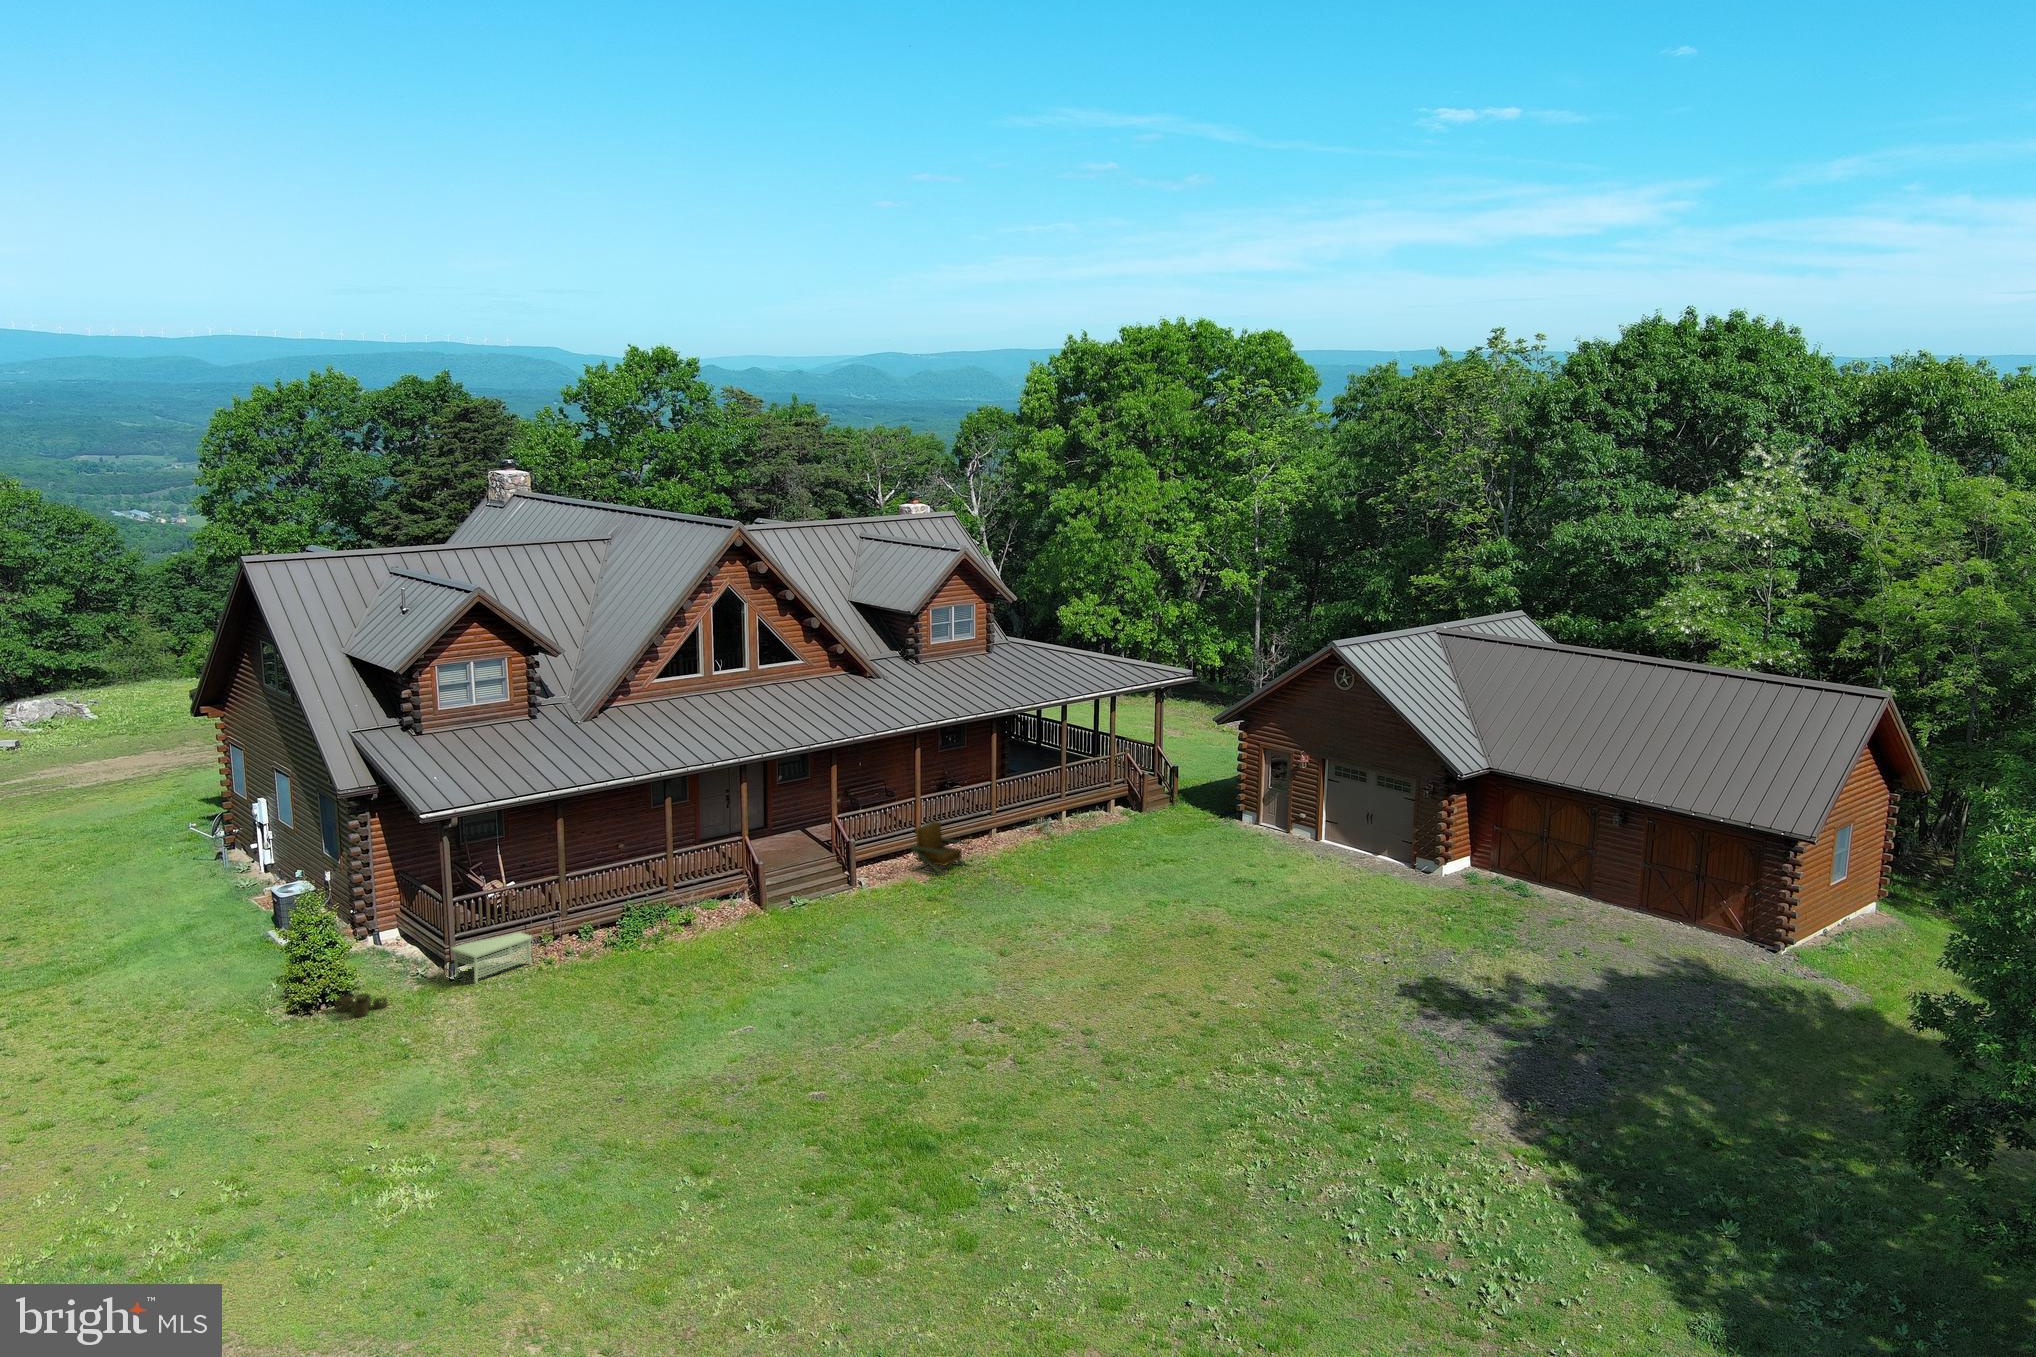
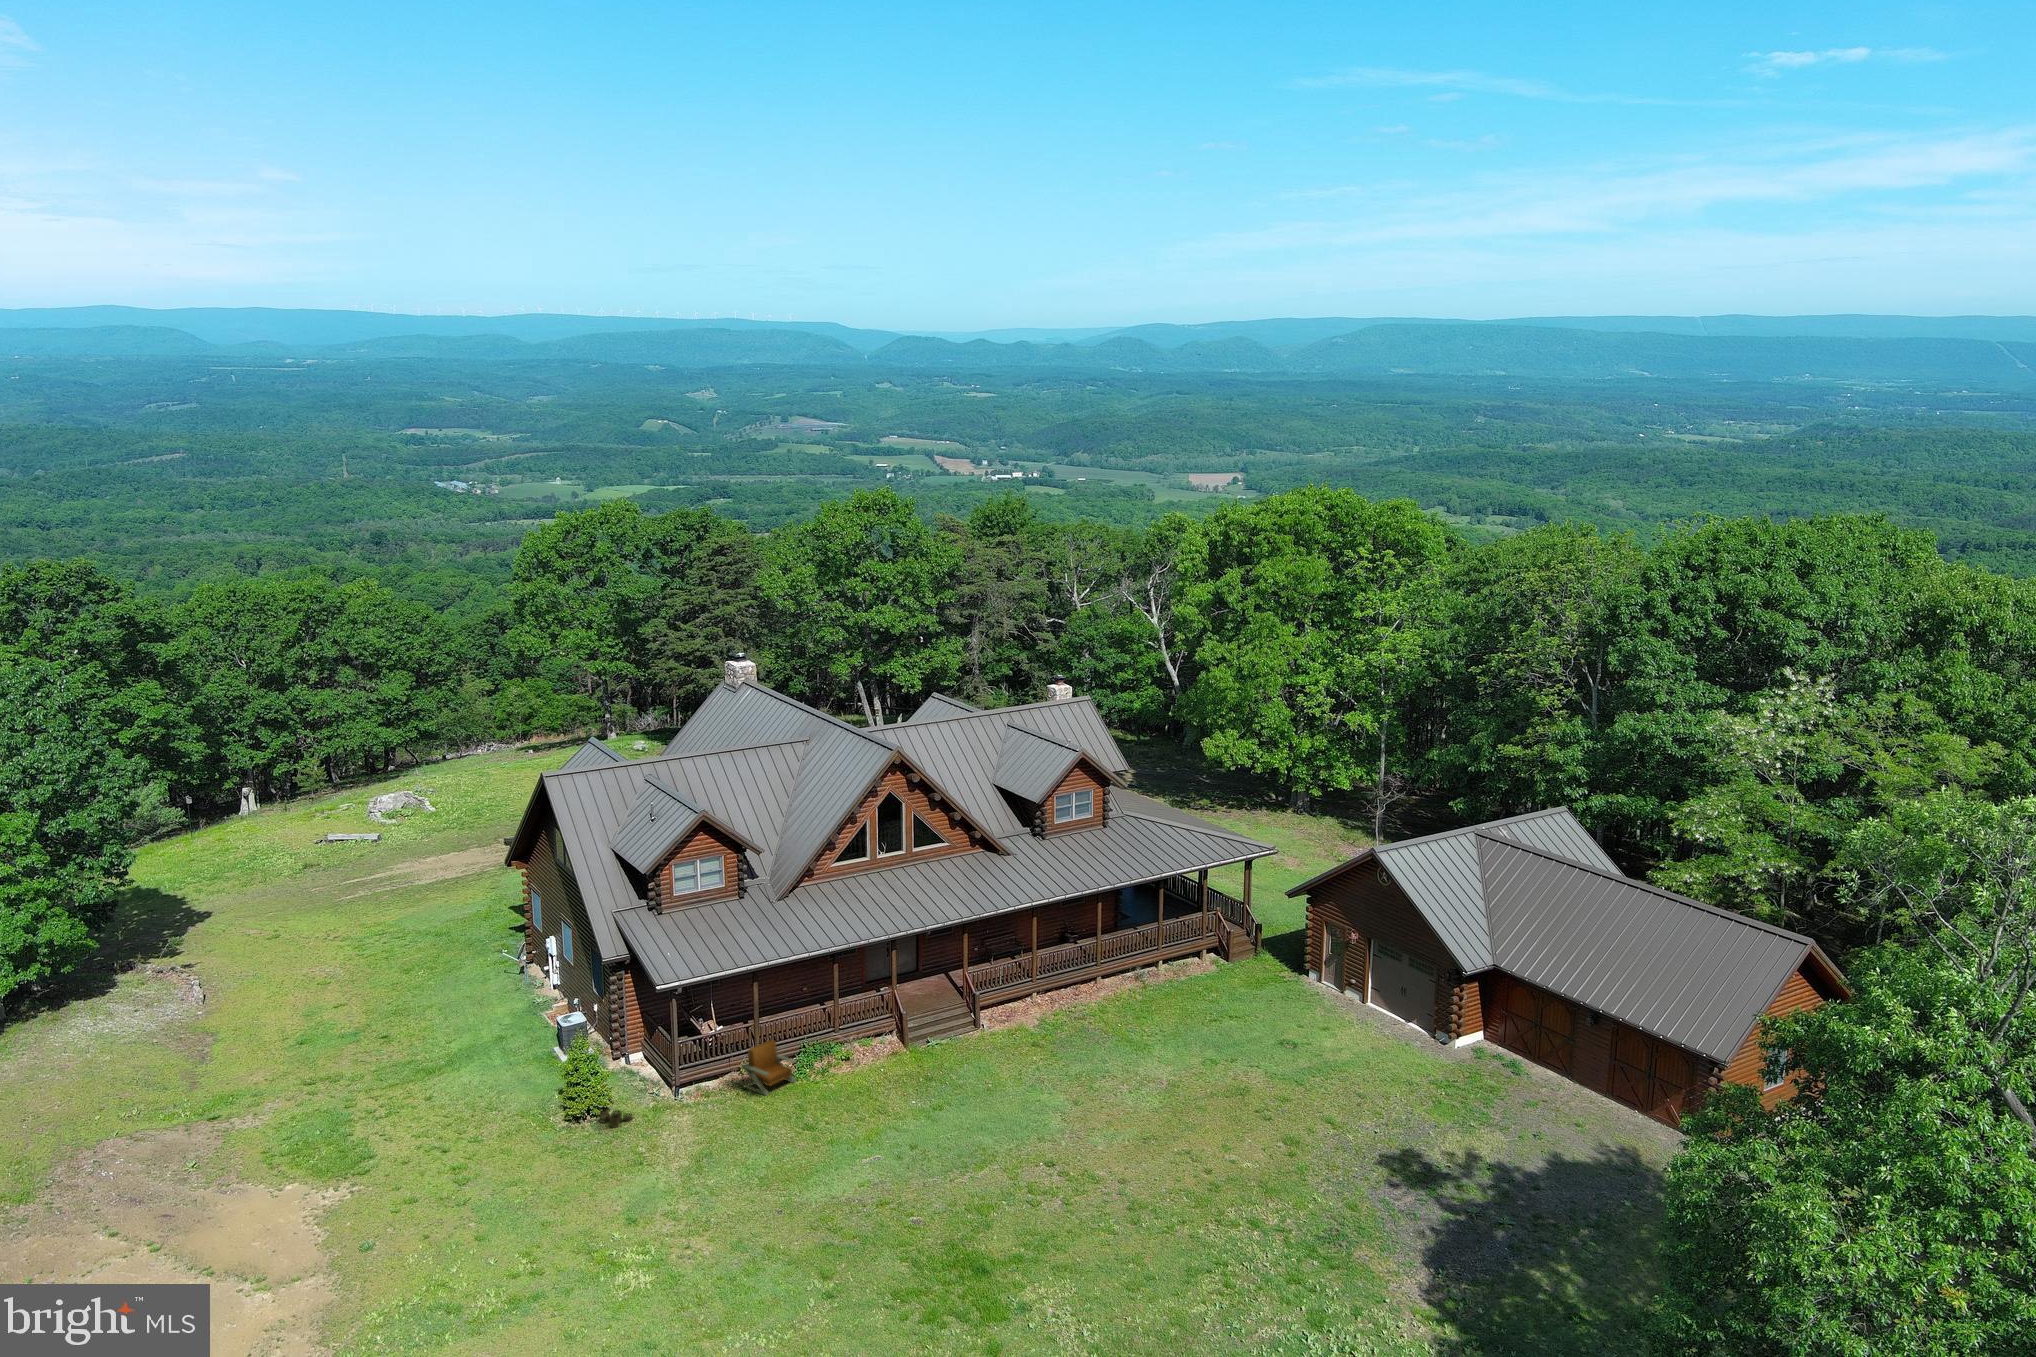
lounge chair: present [911,822,965,876] -> present [742,1040,796,1096]
storage bench: present [451,933,532,983] -> none [676,1061,733,1104]

